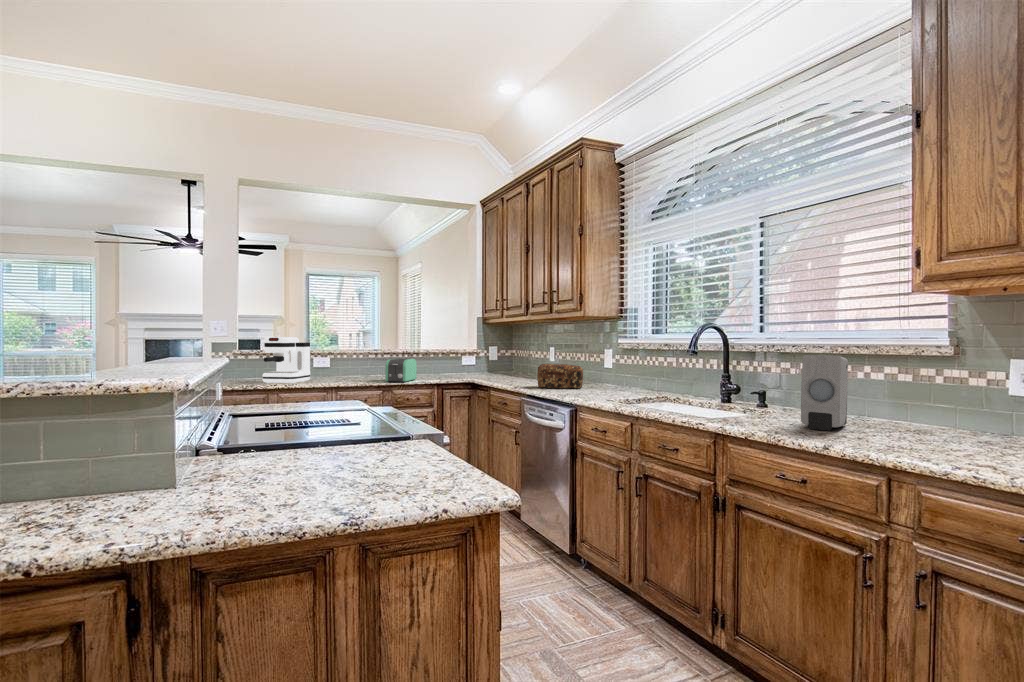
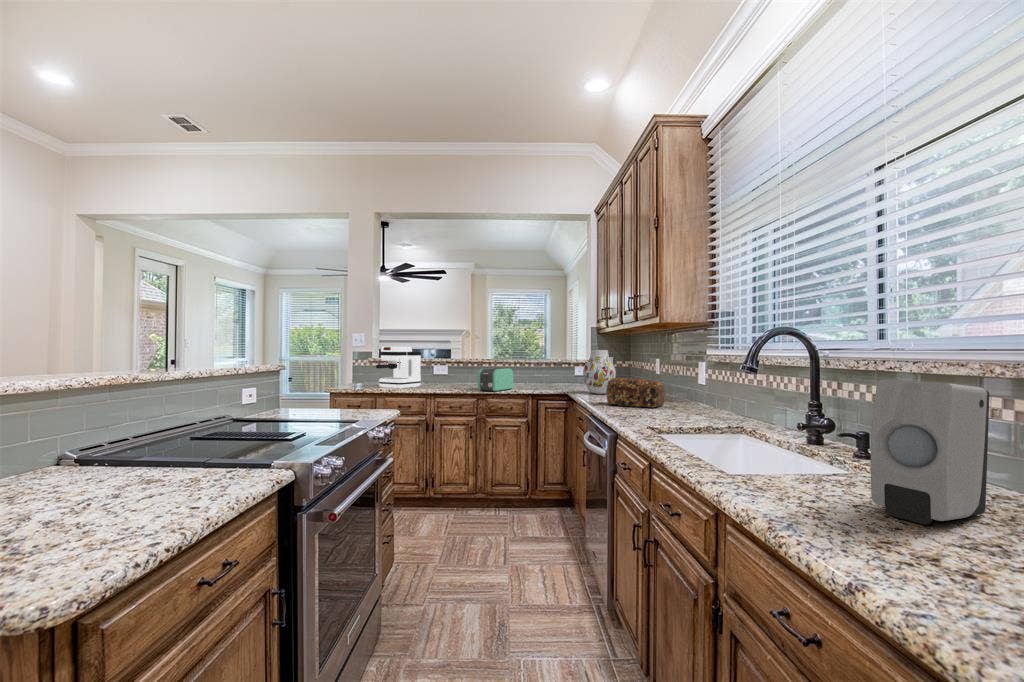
vase: none [493,340,523,380] -> present [583,350,616,394]

